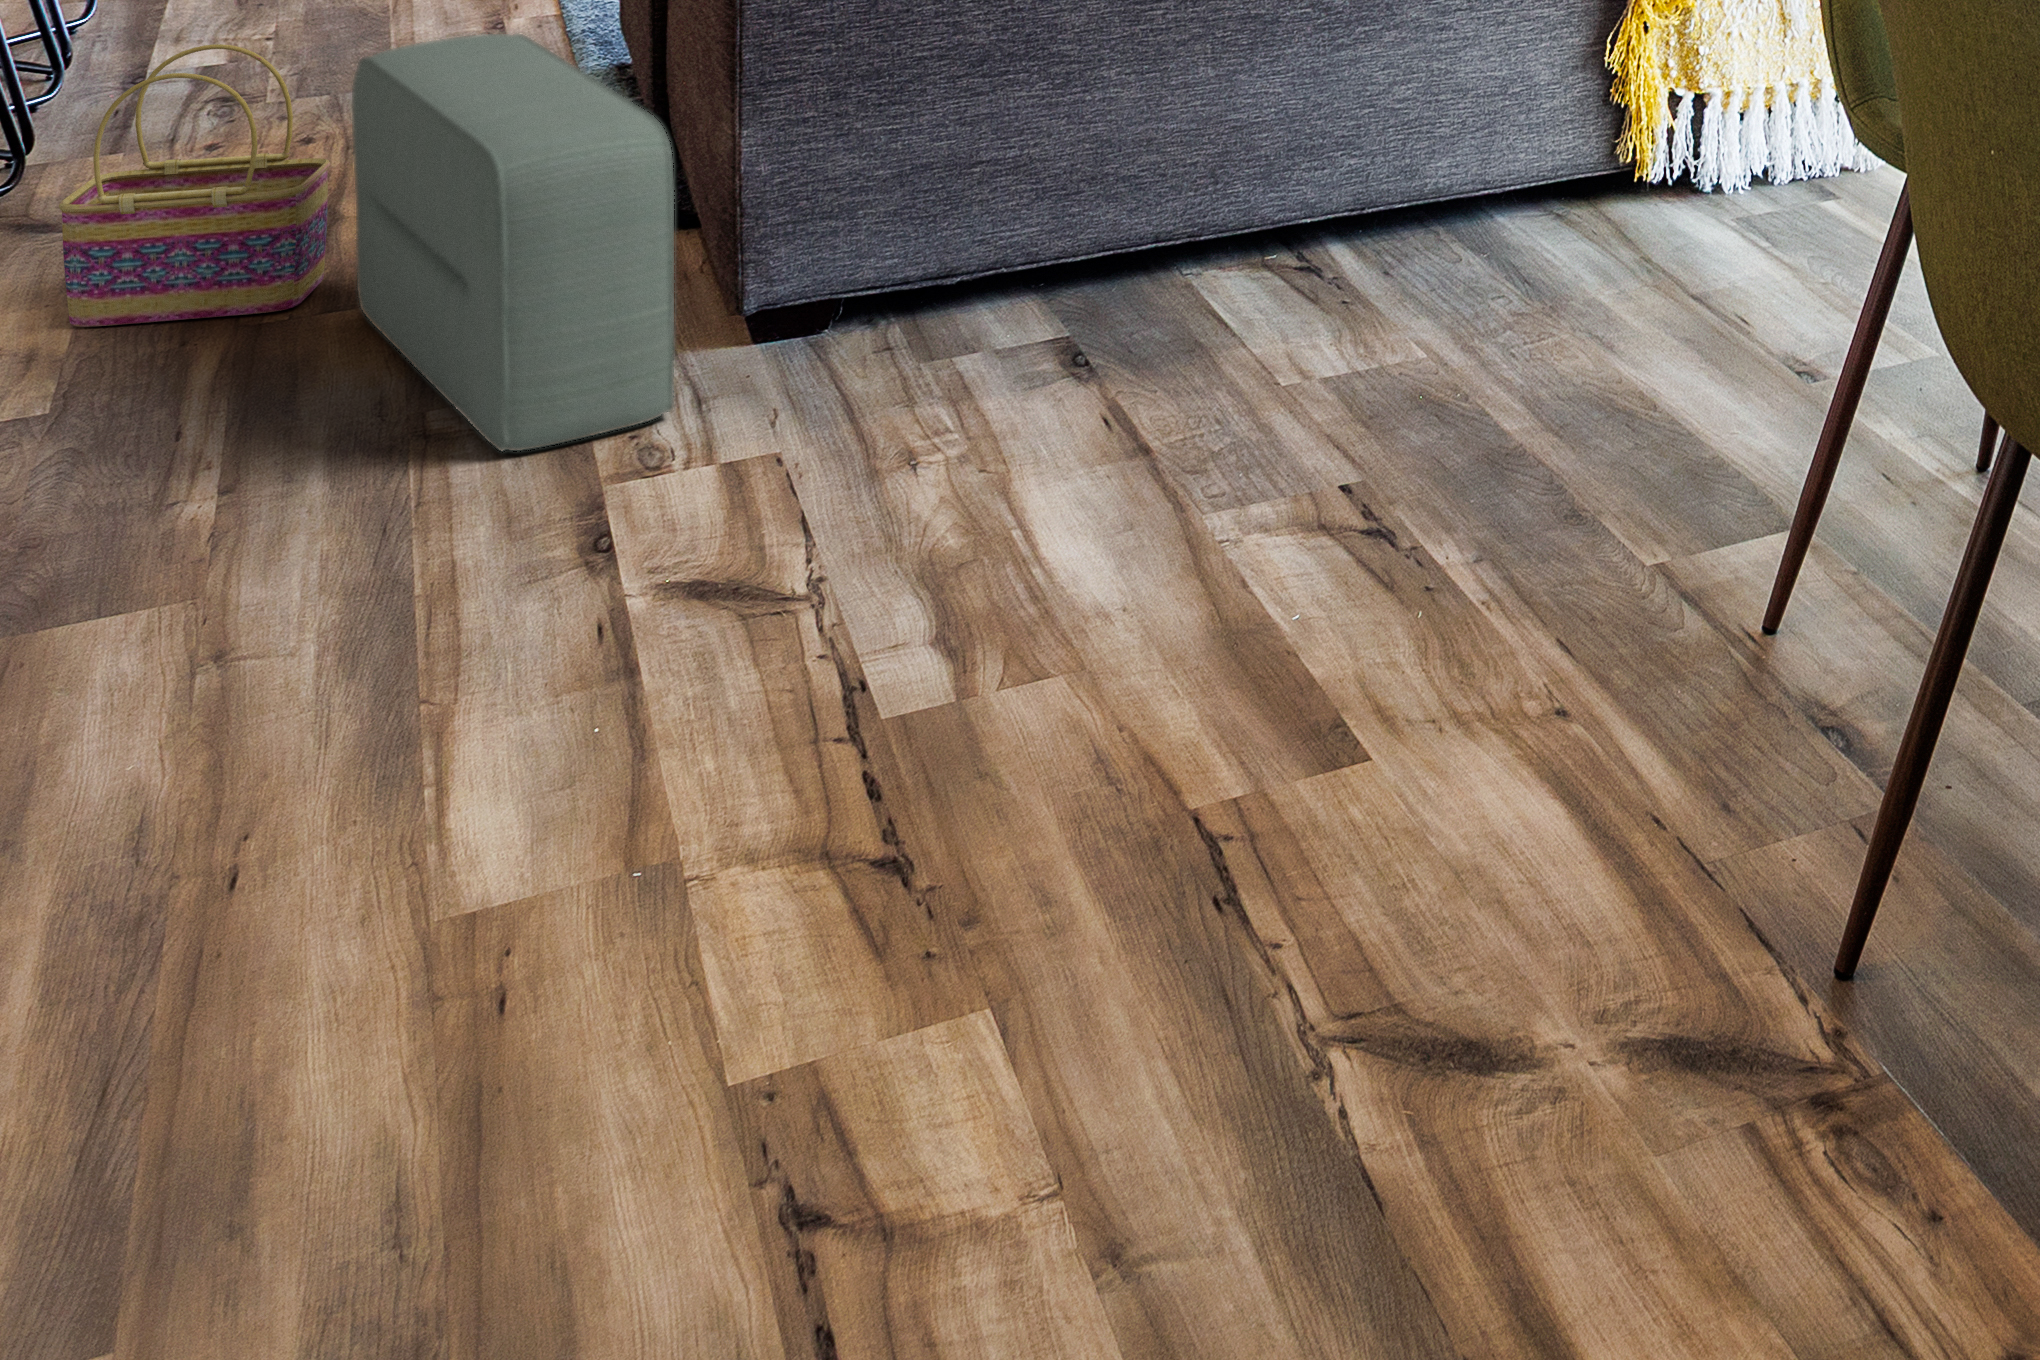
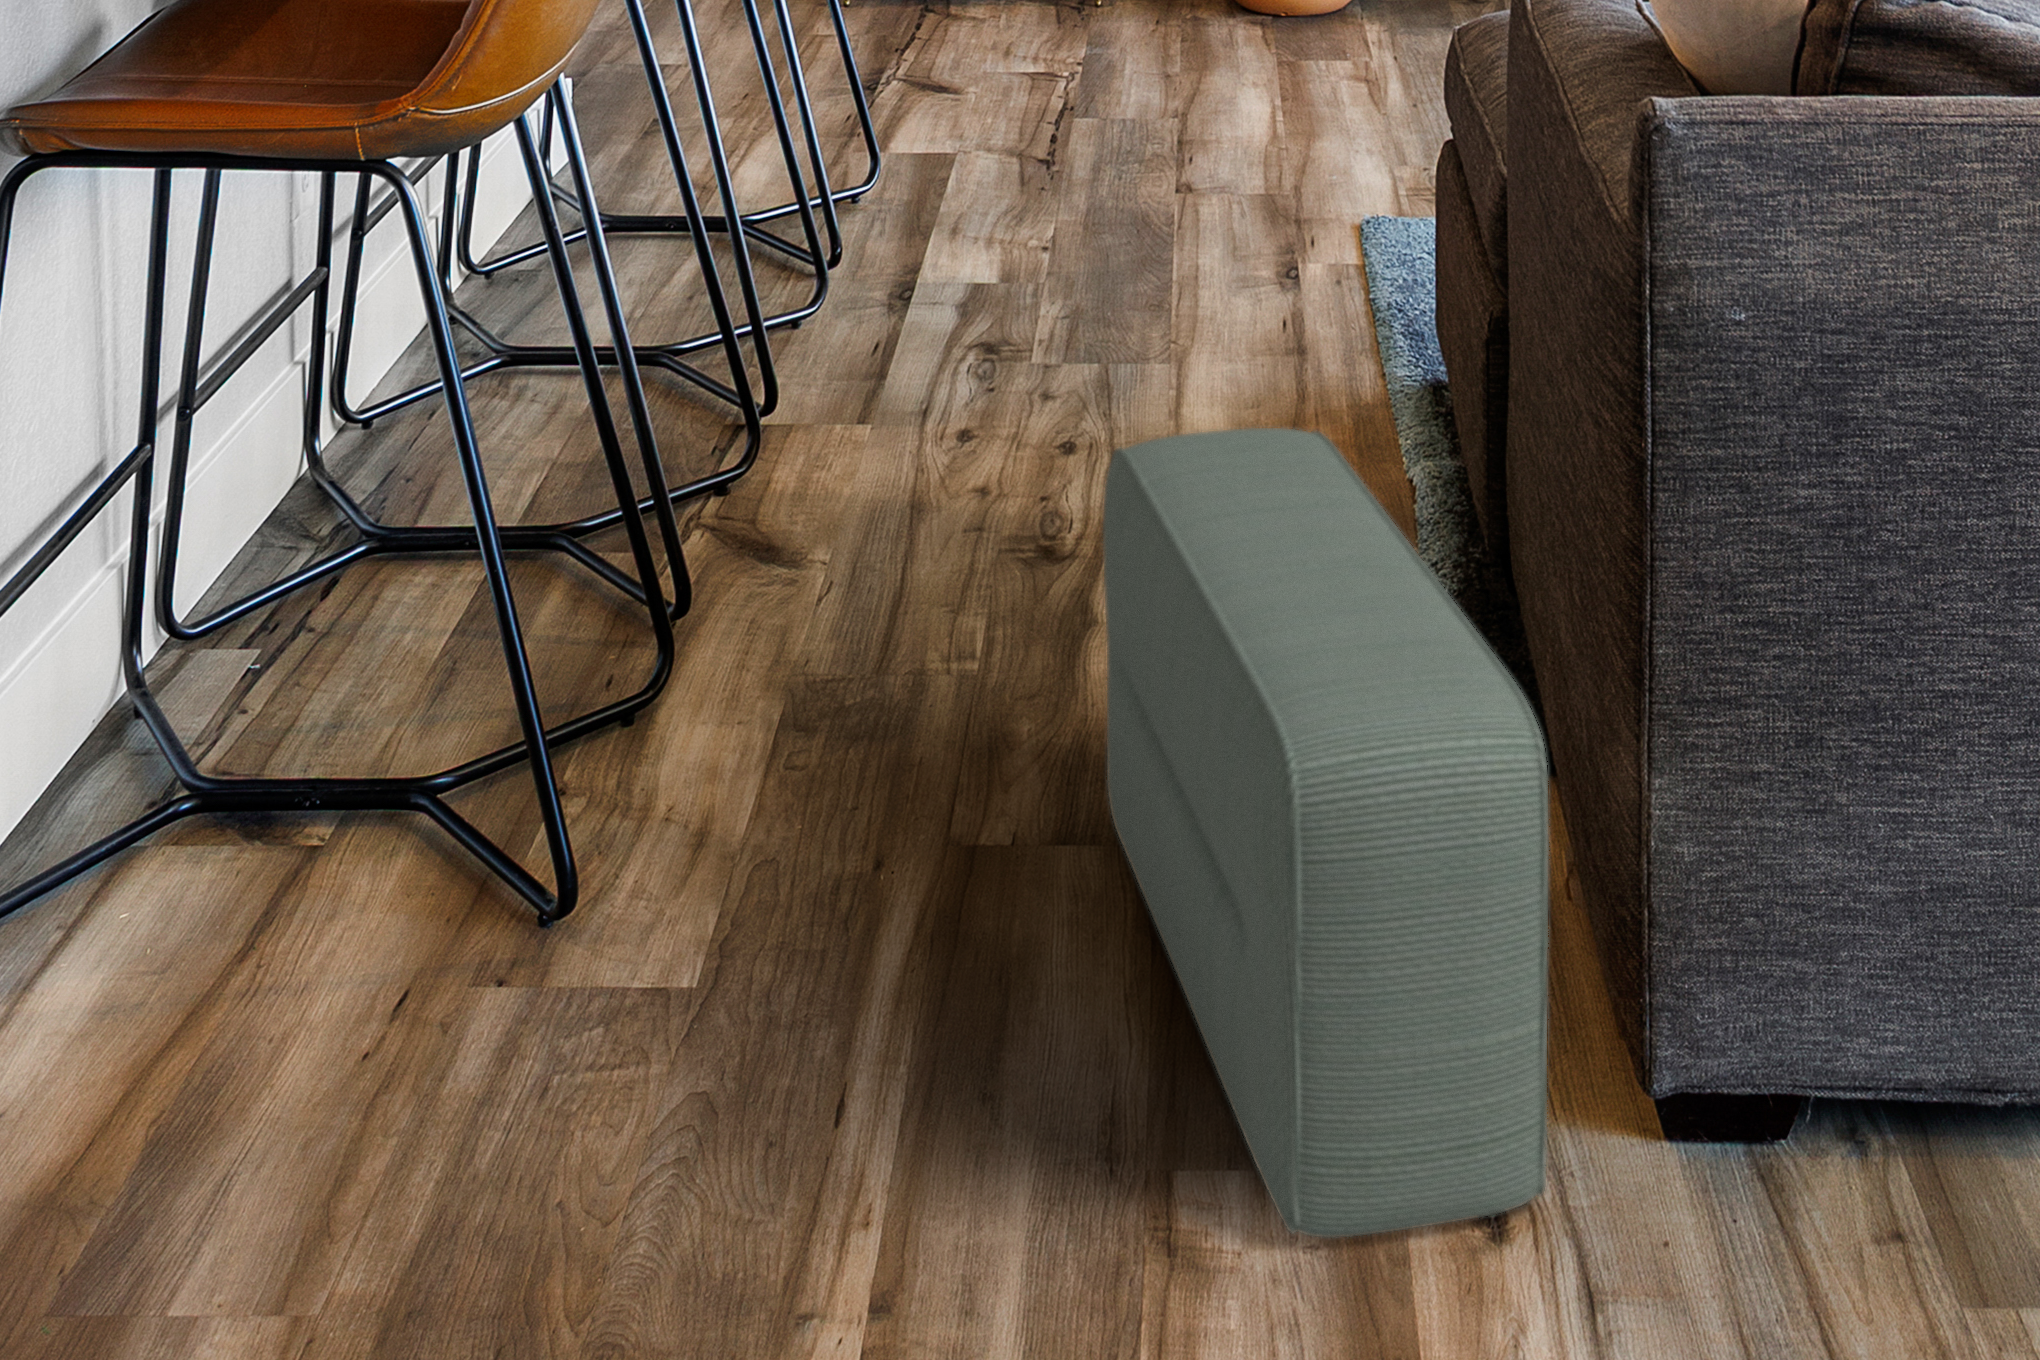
basket: present [59,44,330,327] -> none [754,376,1081,788]

